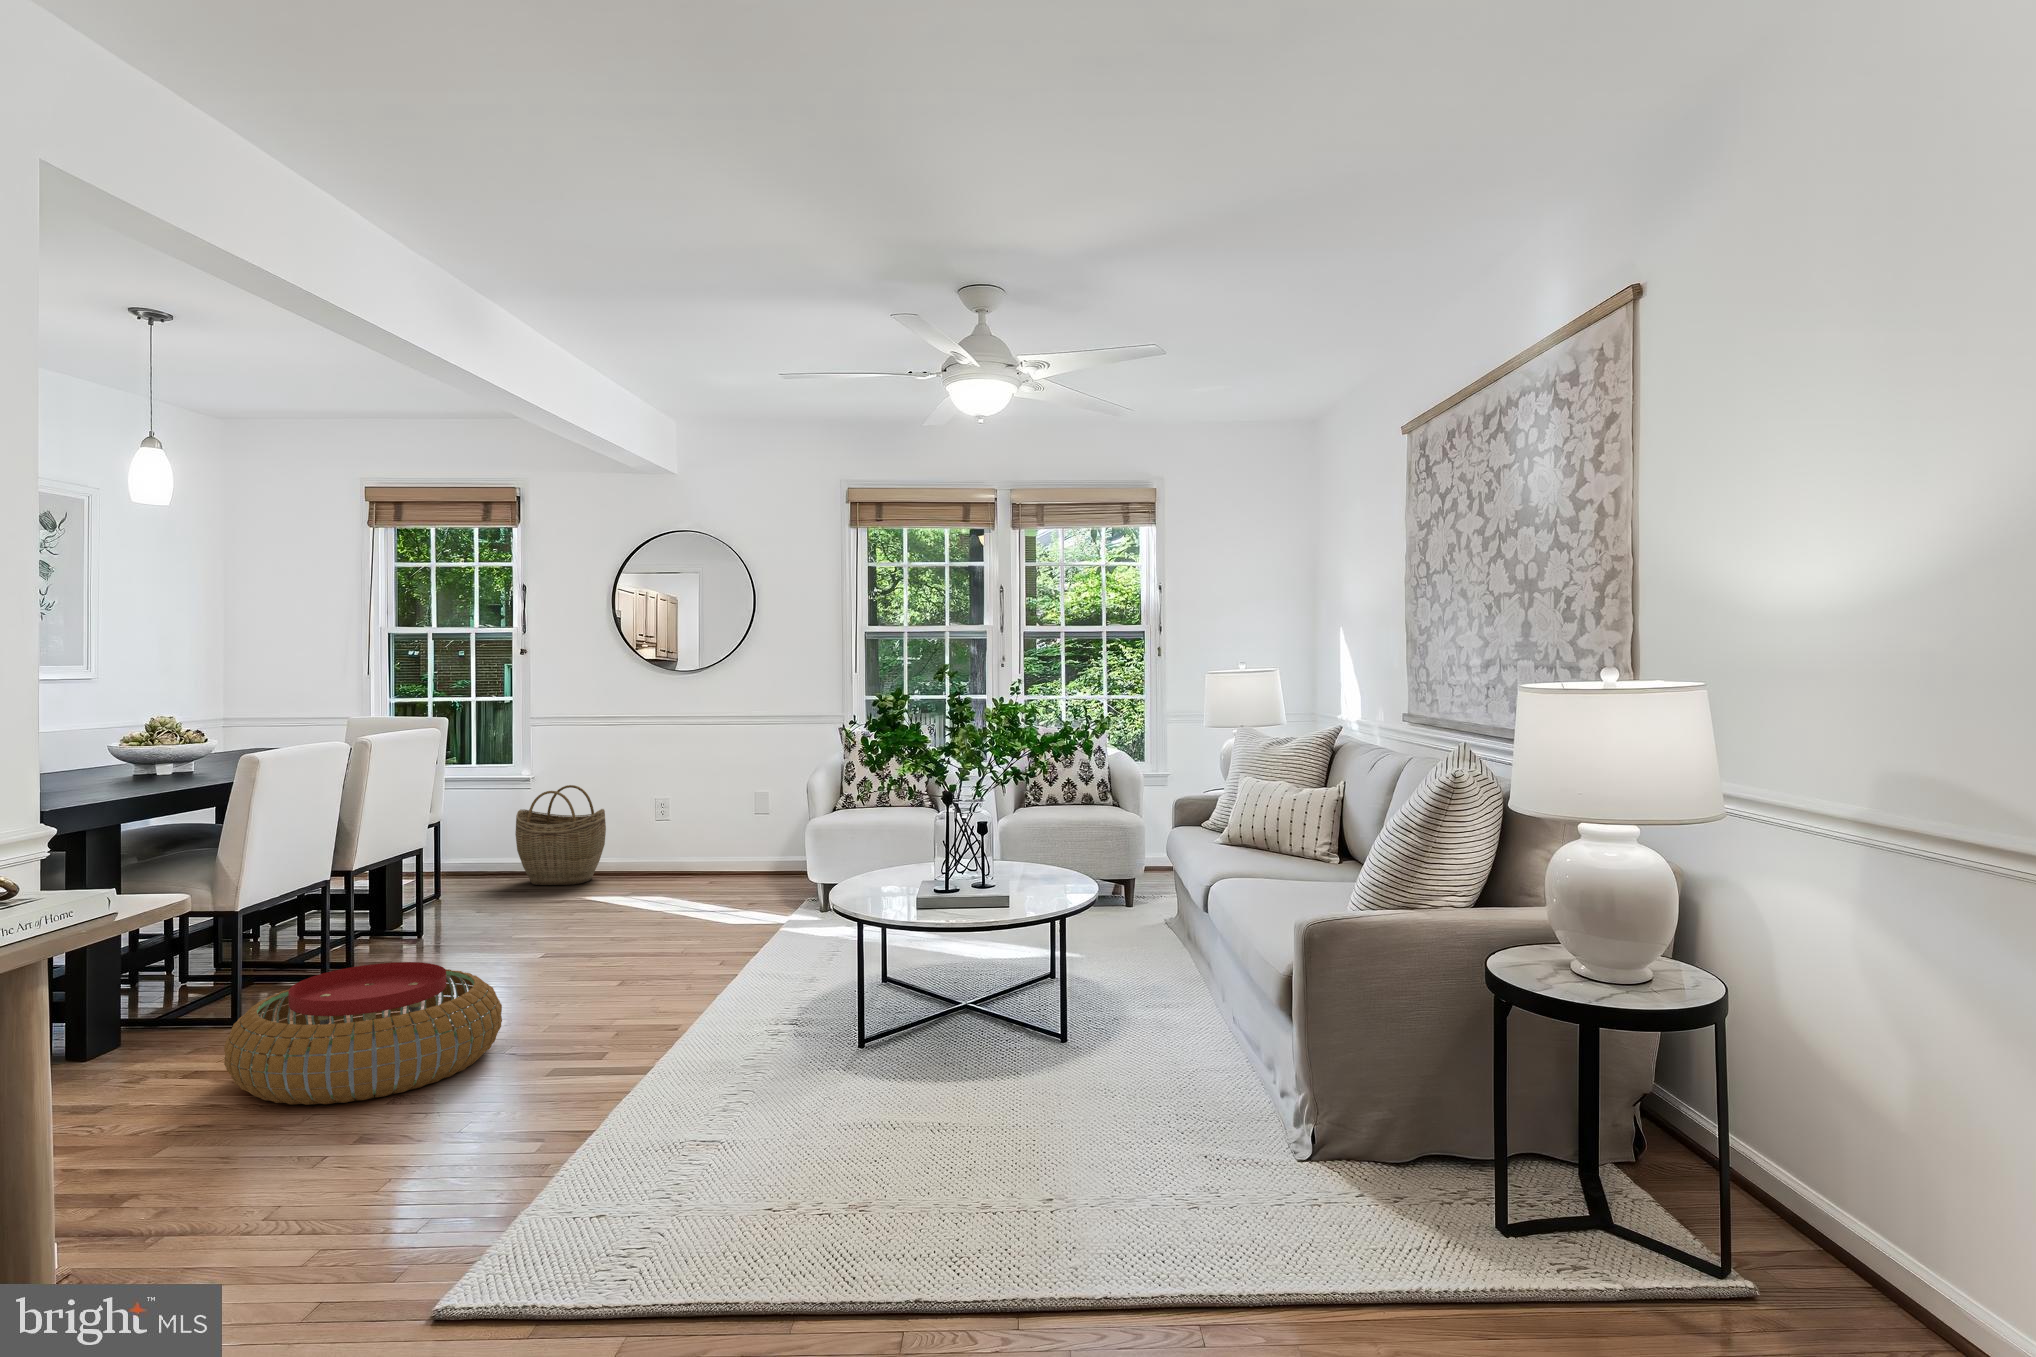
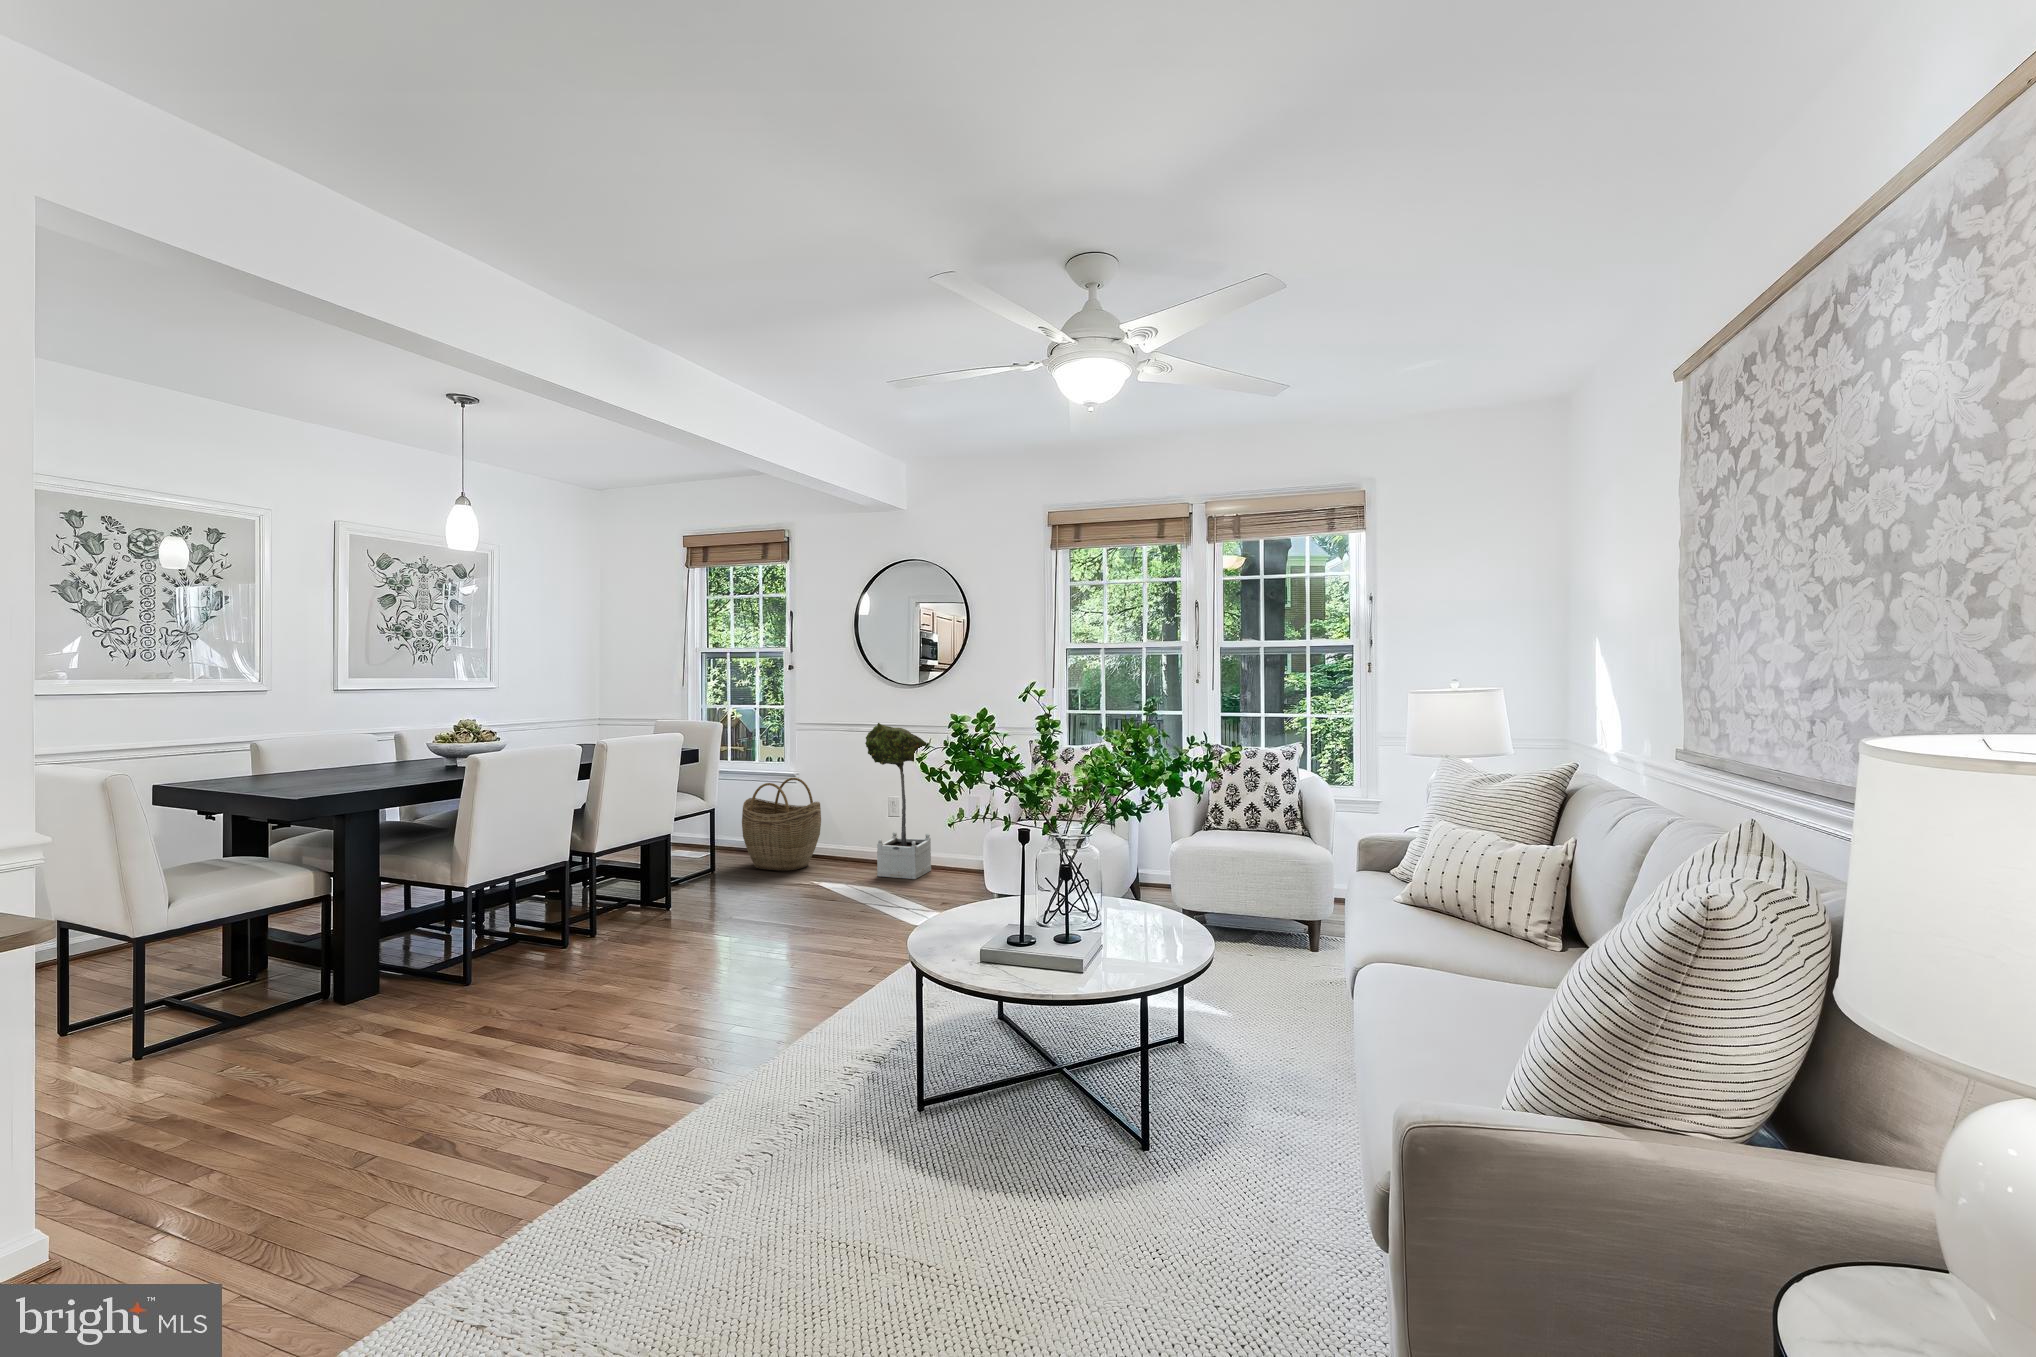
potted tree: none [661,721,733,882] -> present [865,723,931,879]
pouf: present [224,962,502,1105] -> none [262,968,554,1126]

